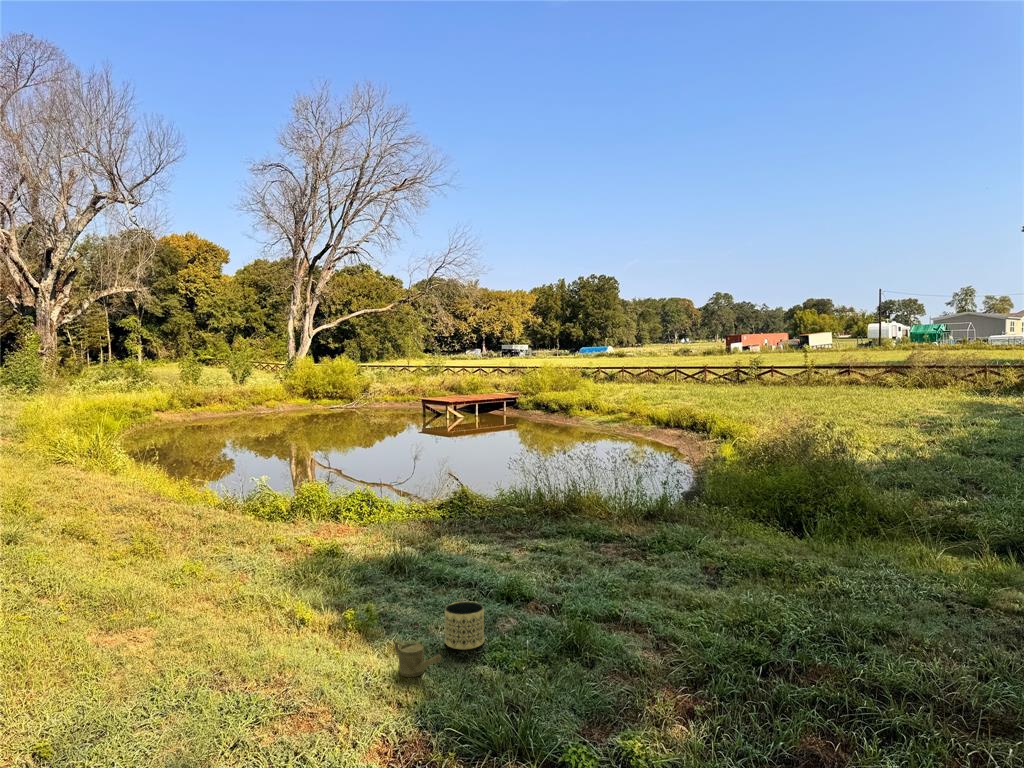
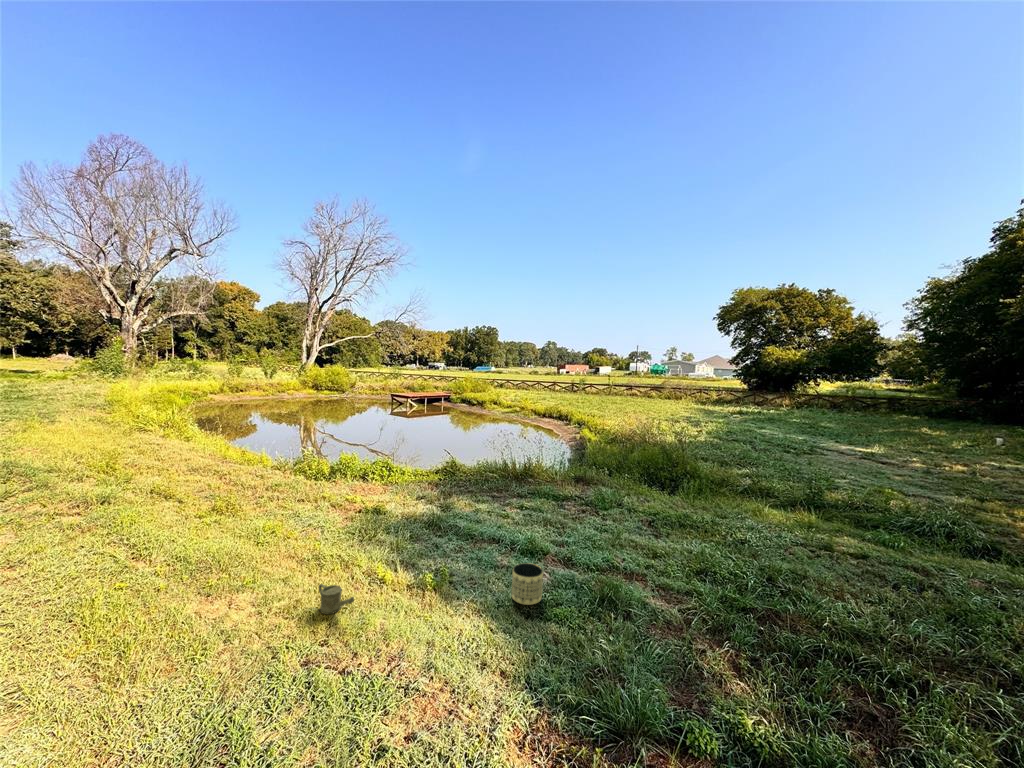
watering can: present [395,641,441,677] -> present [319,584,354,614]

